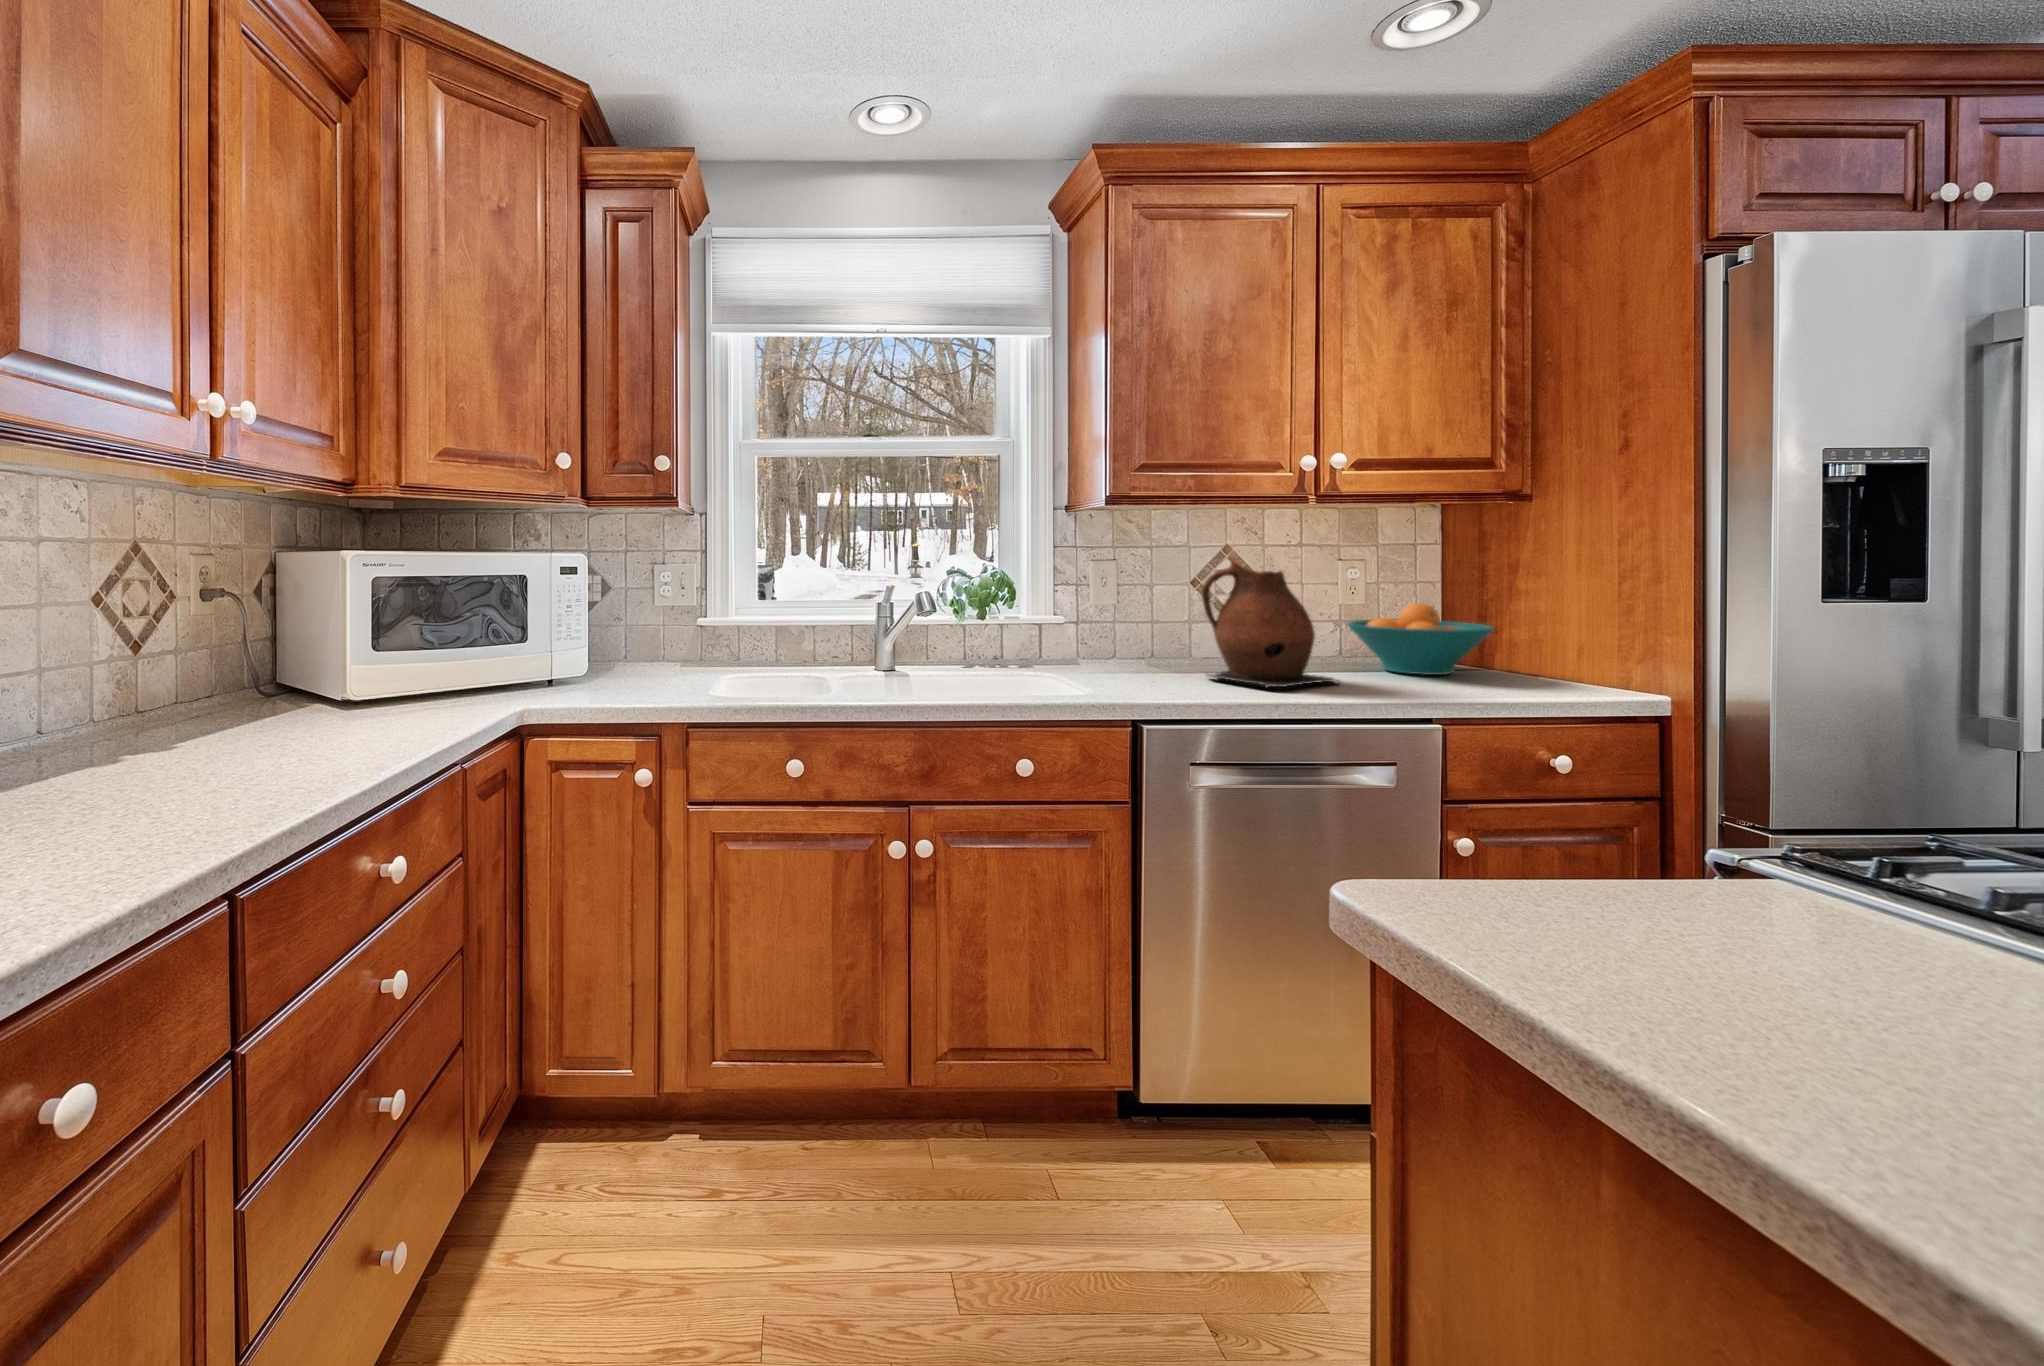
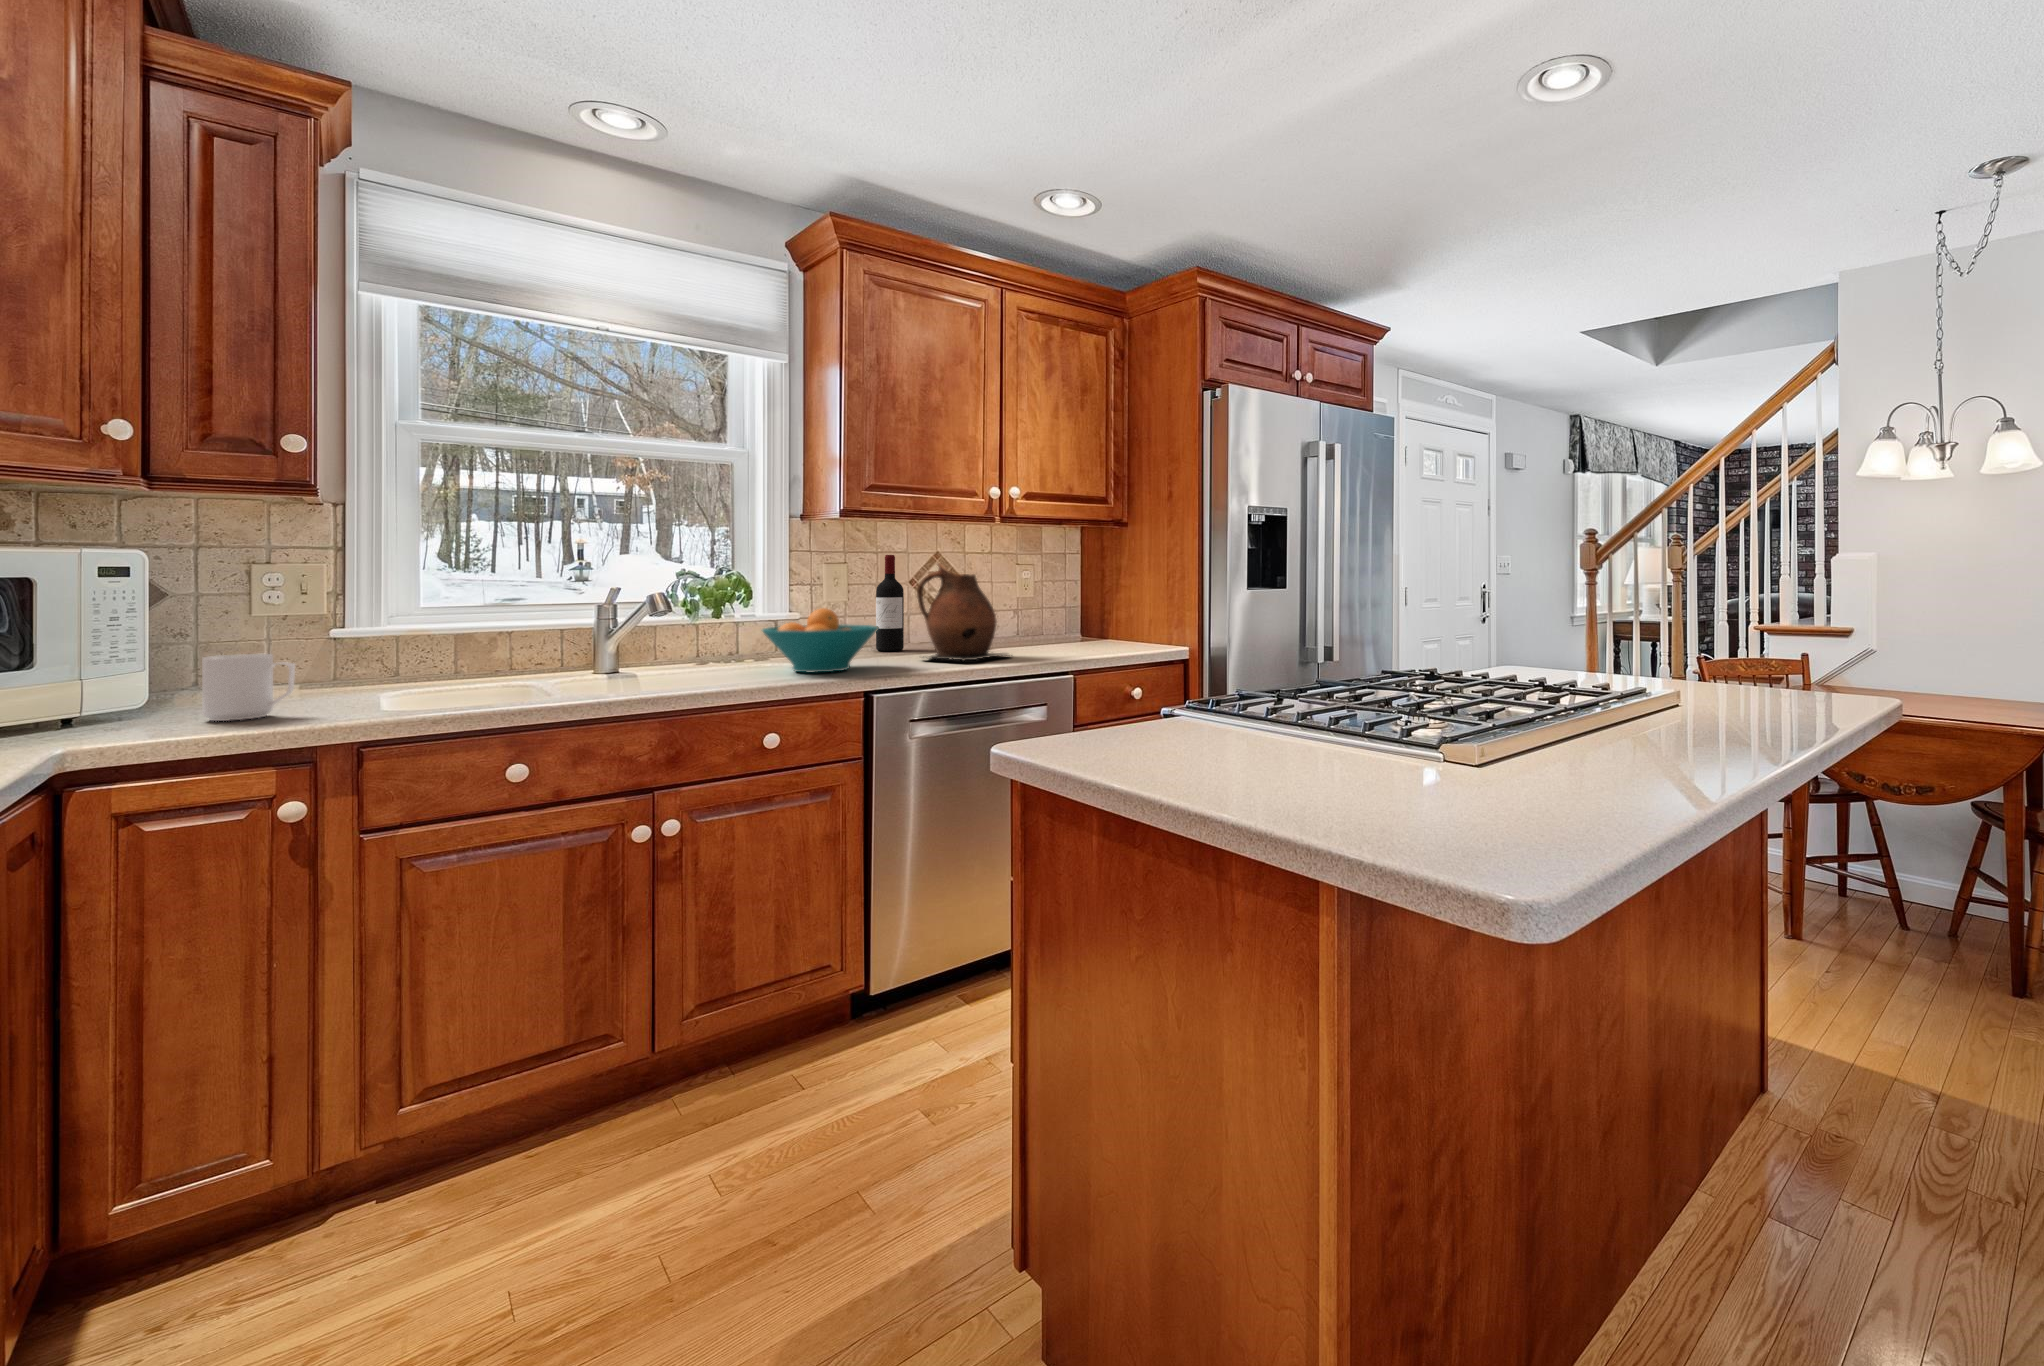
wine bottle: none [1152,546,1186,660] -> present [876,555,904,651]
fruit bowl: present [1347,603,1494,675] -> present [762,608,878,673]
mug: none [587,645,640,701] -> present [202,654,296,721]

